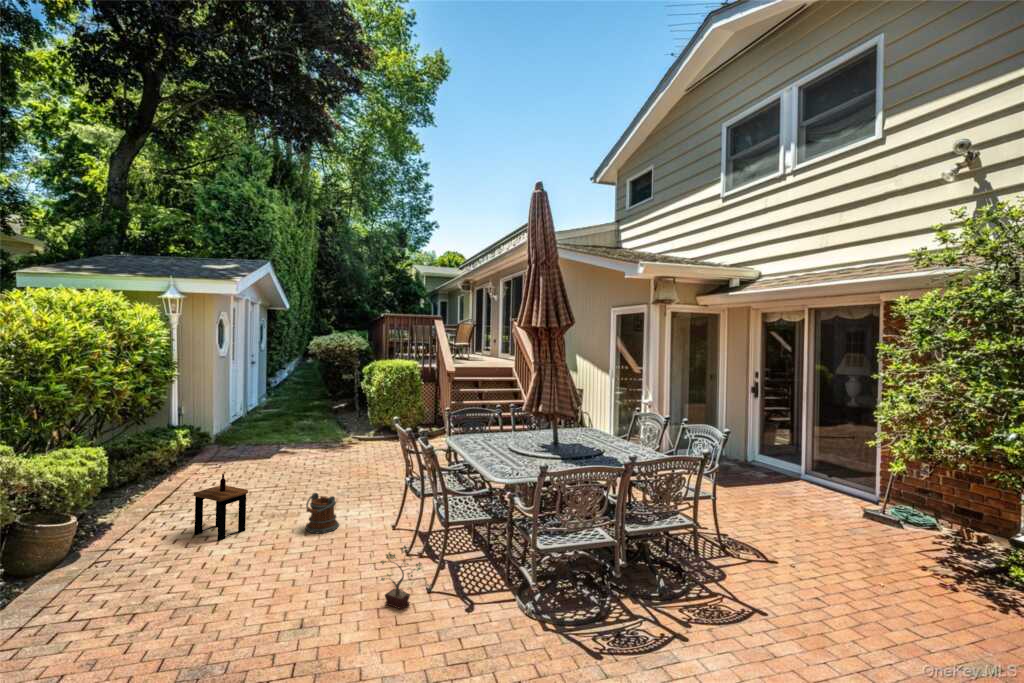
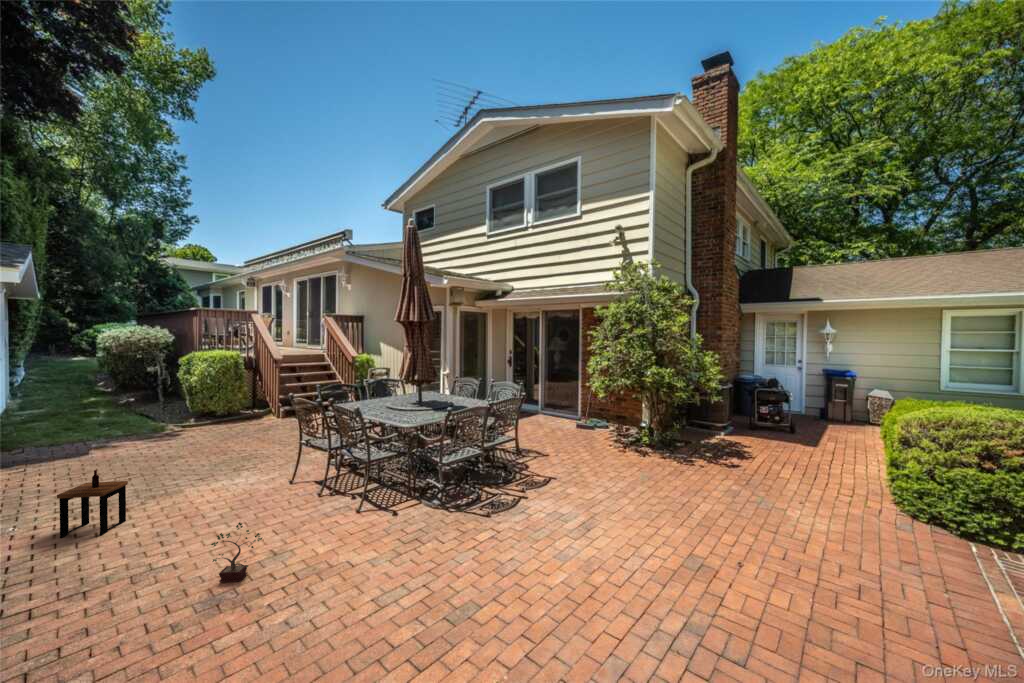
bucket: present [306,493,339,533] -> none [197,471,233,506]
potted plant: present [381,546,421,609] -> present [211,522,262,582]

